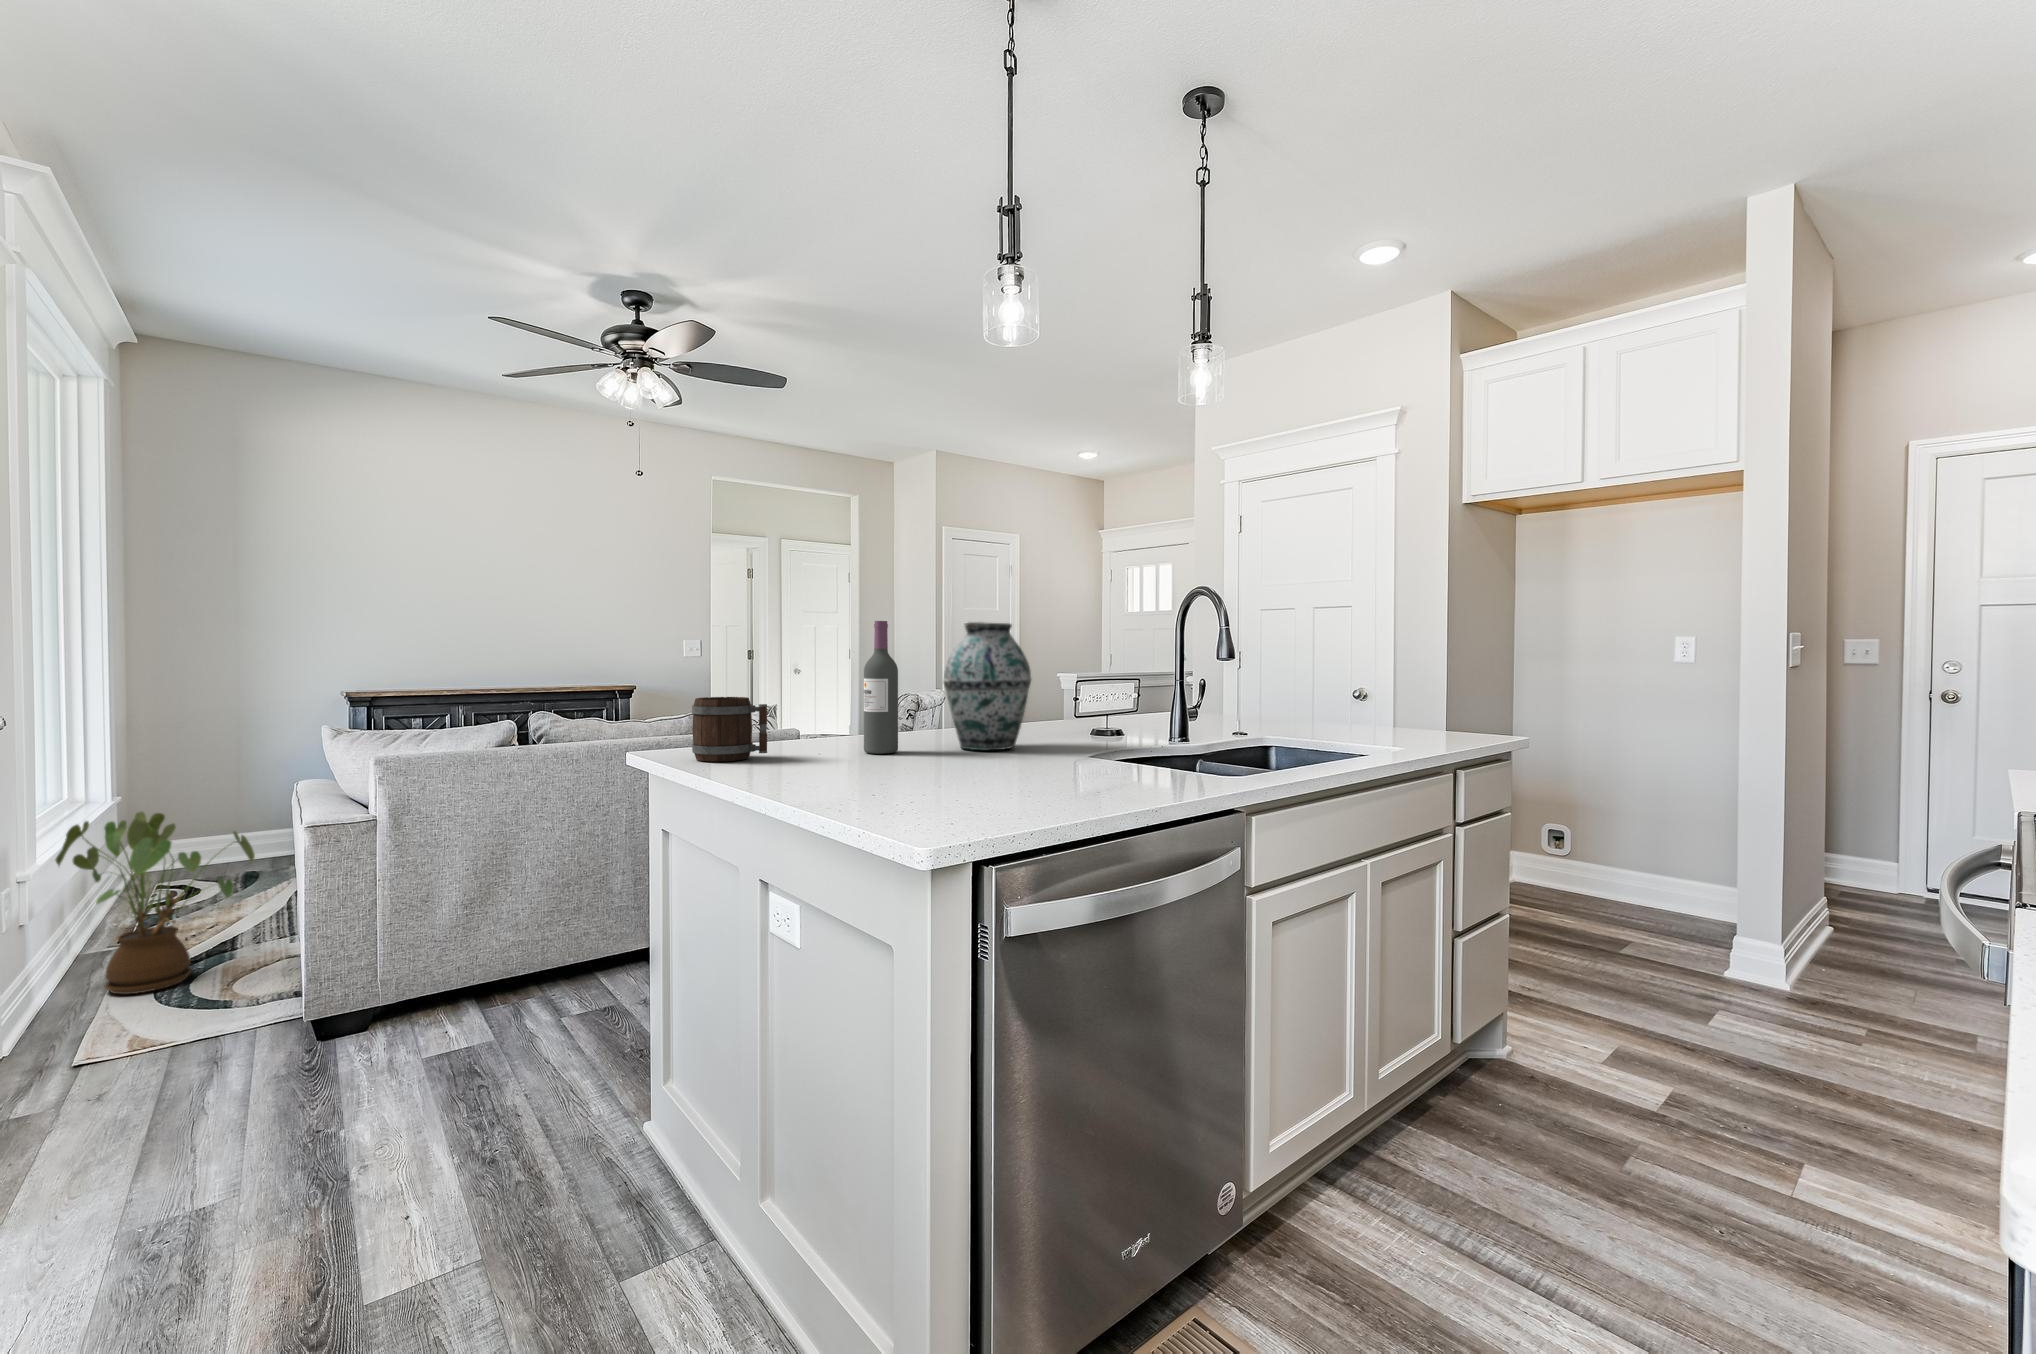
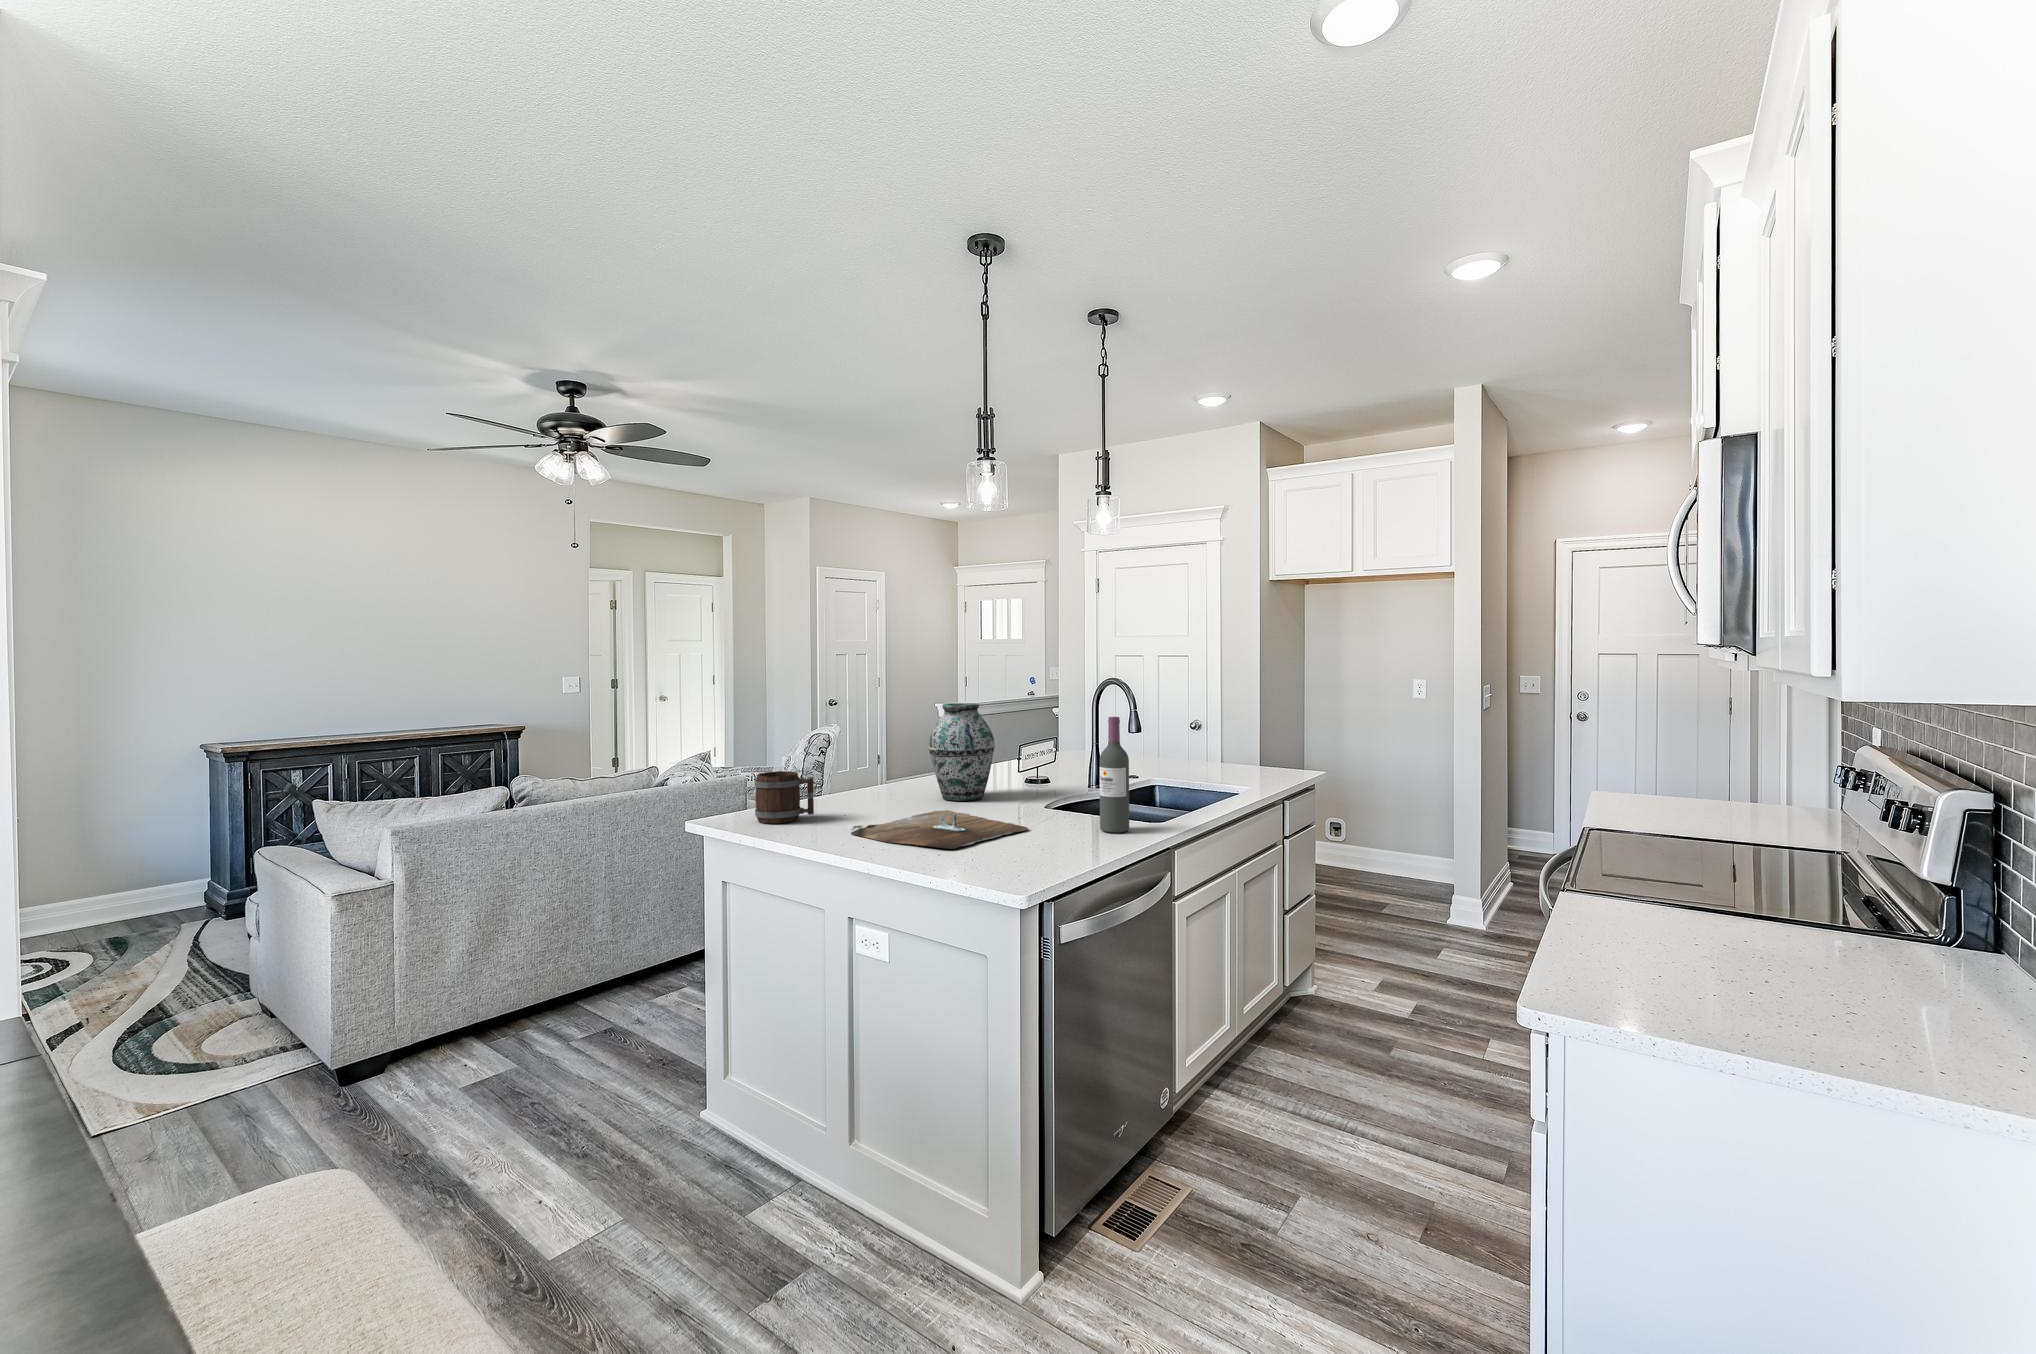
wine bottle: present [864,621,898,754] -> present [1100,717,1129,833]
cutting board: none [785,755,1029,797] -> present [851,810,1028,849]
house plant: present [56,812,255,995] -> none [12,888,213,1068]

